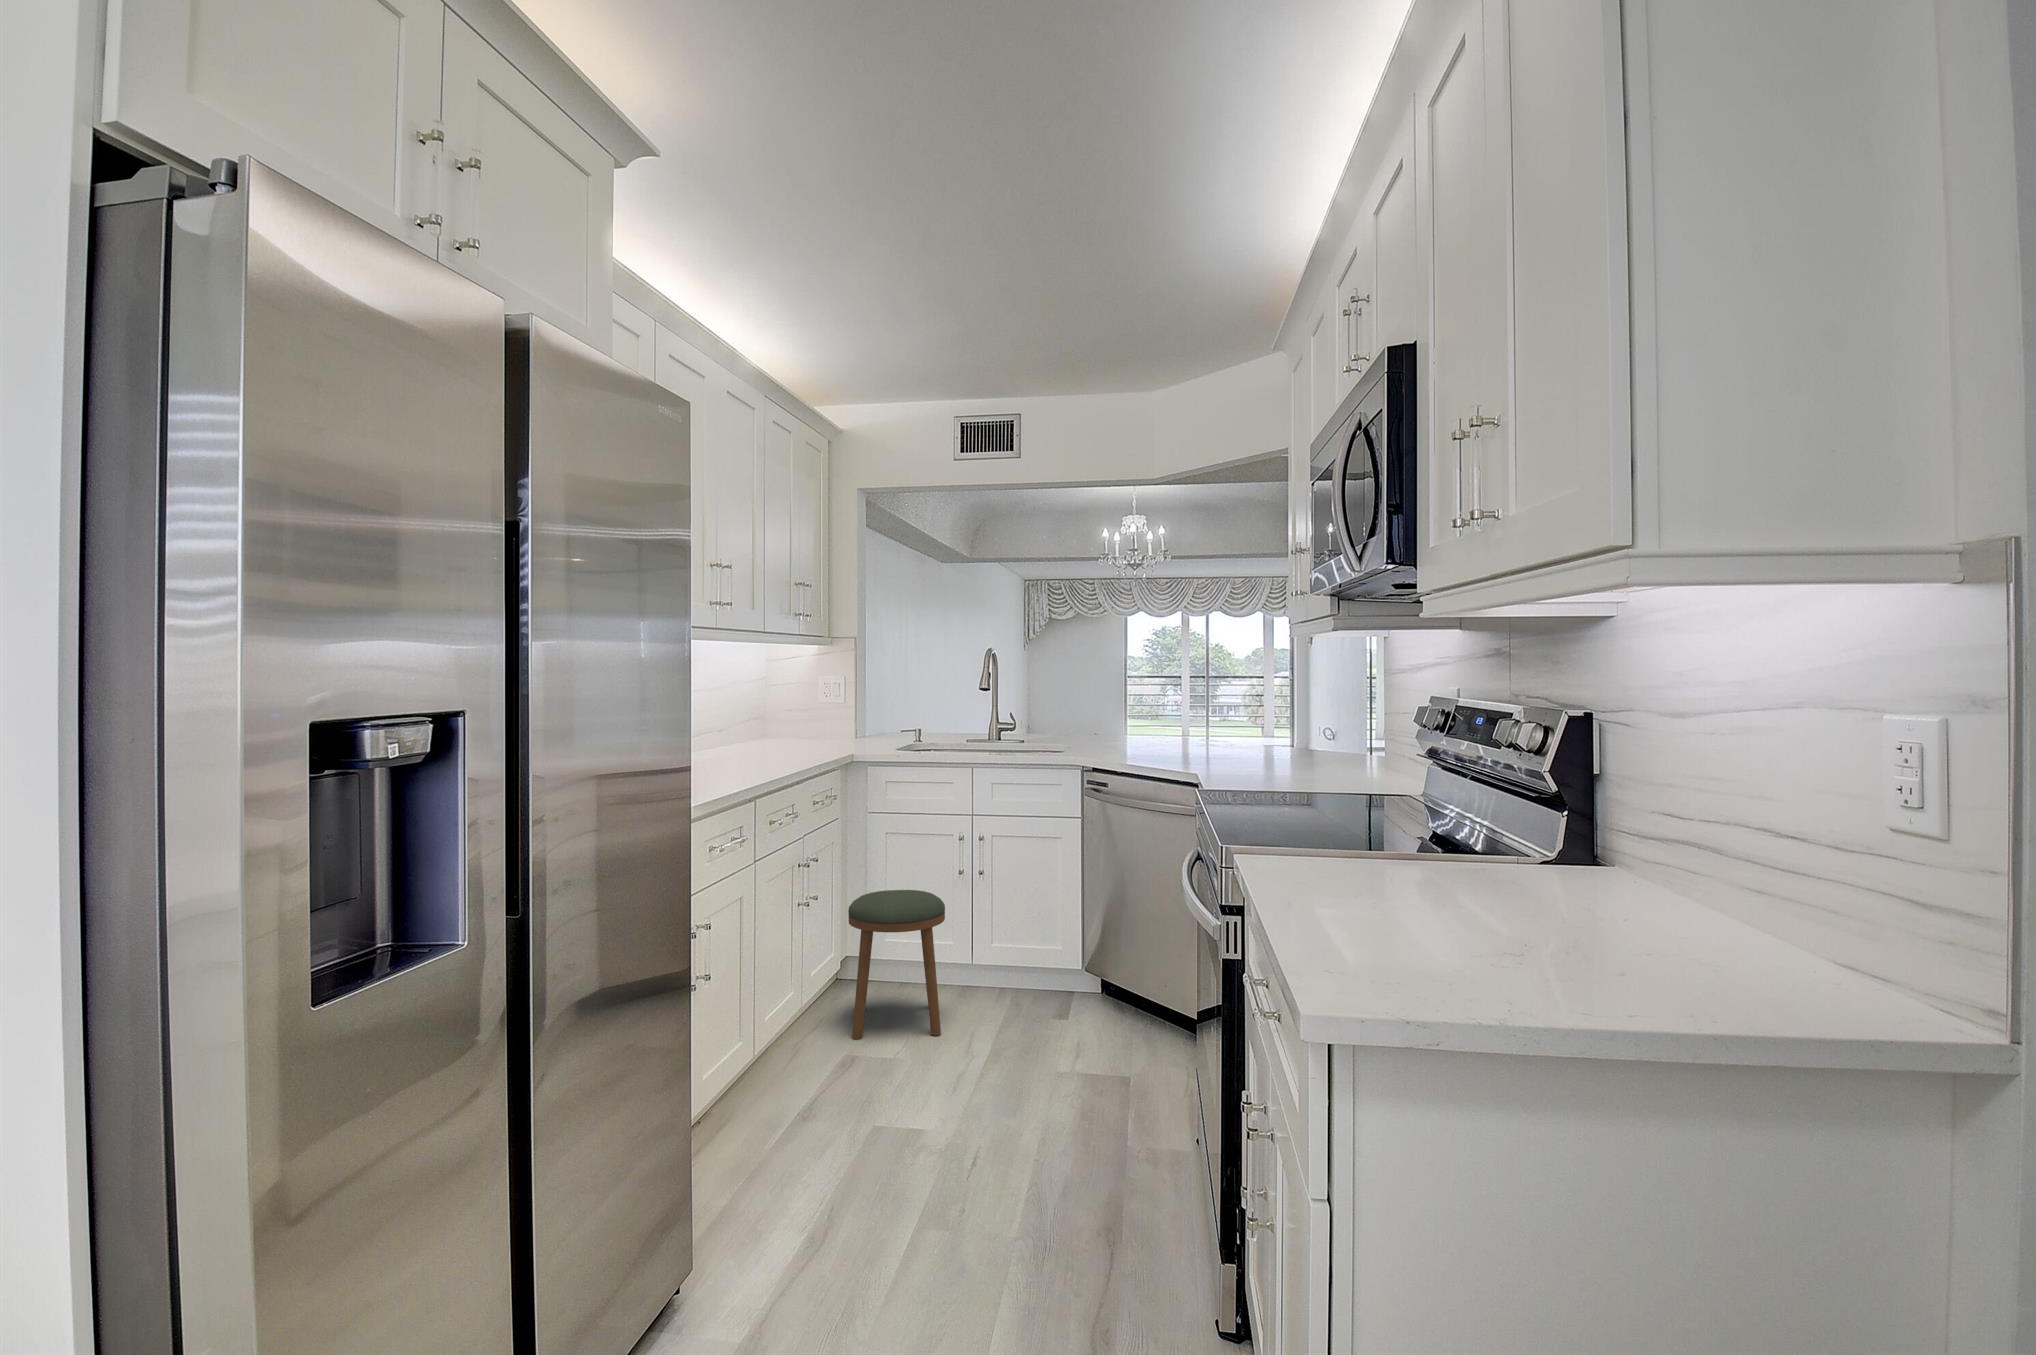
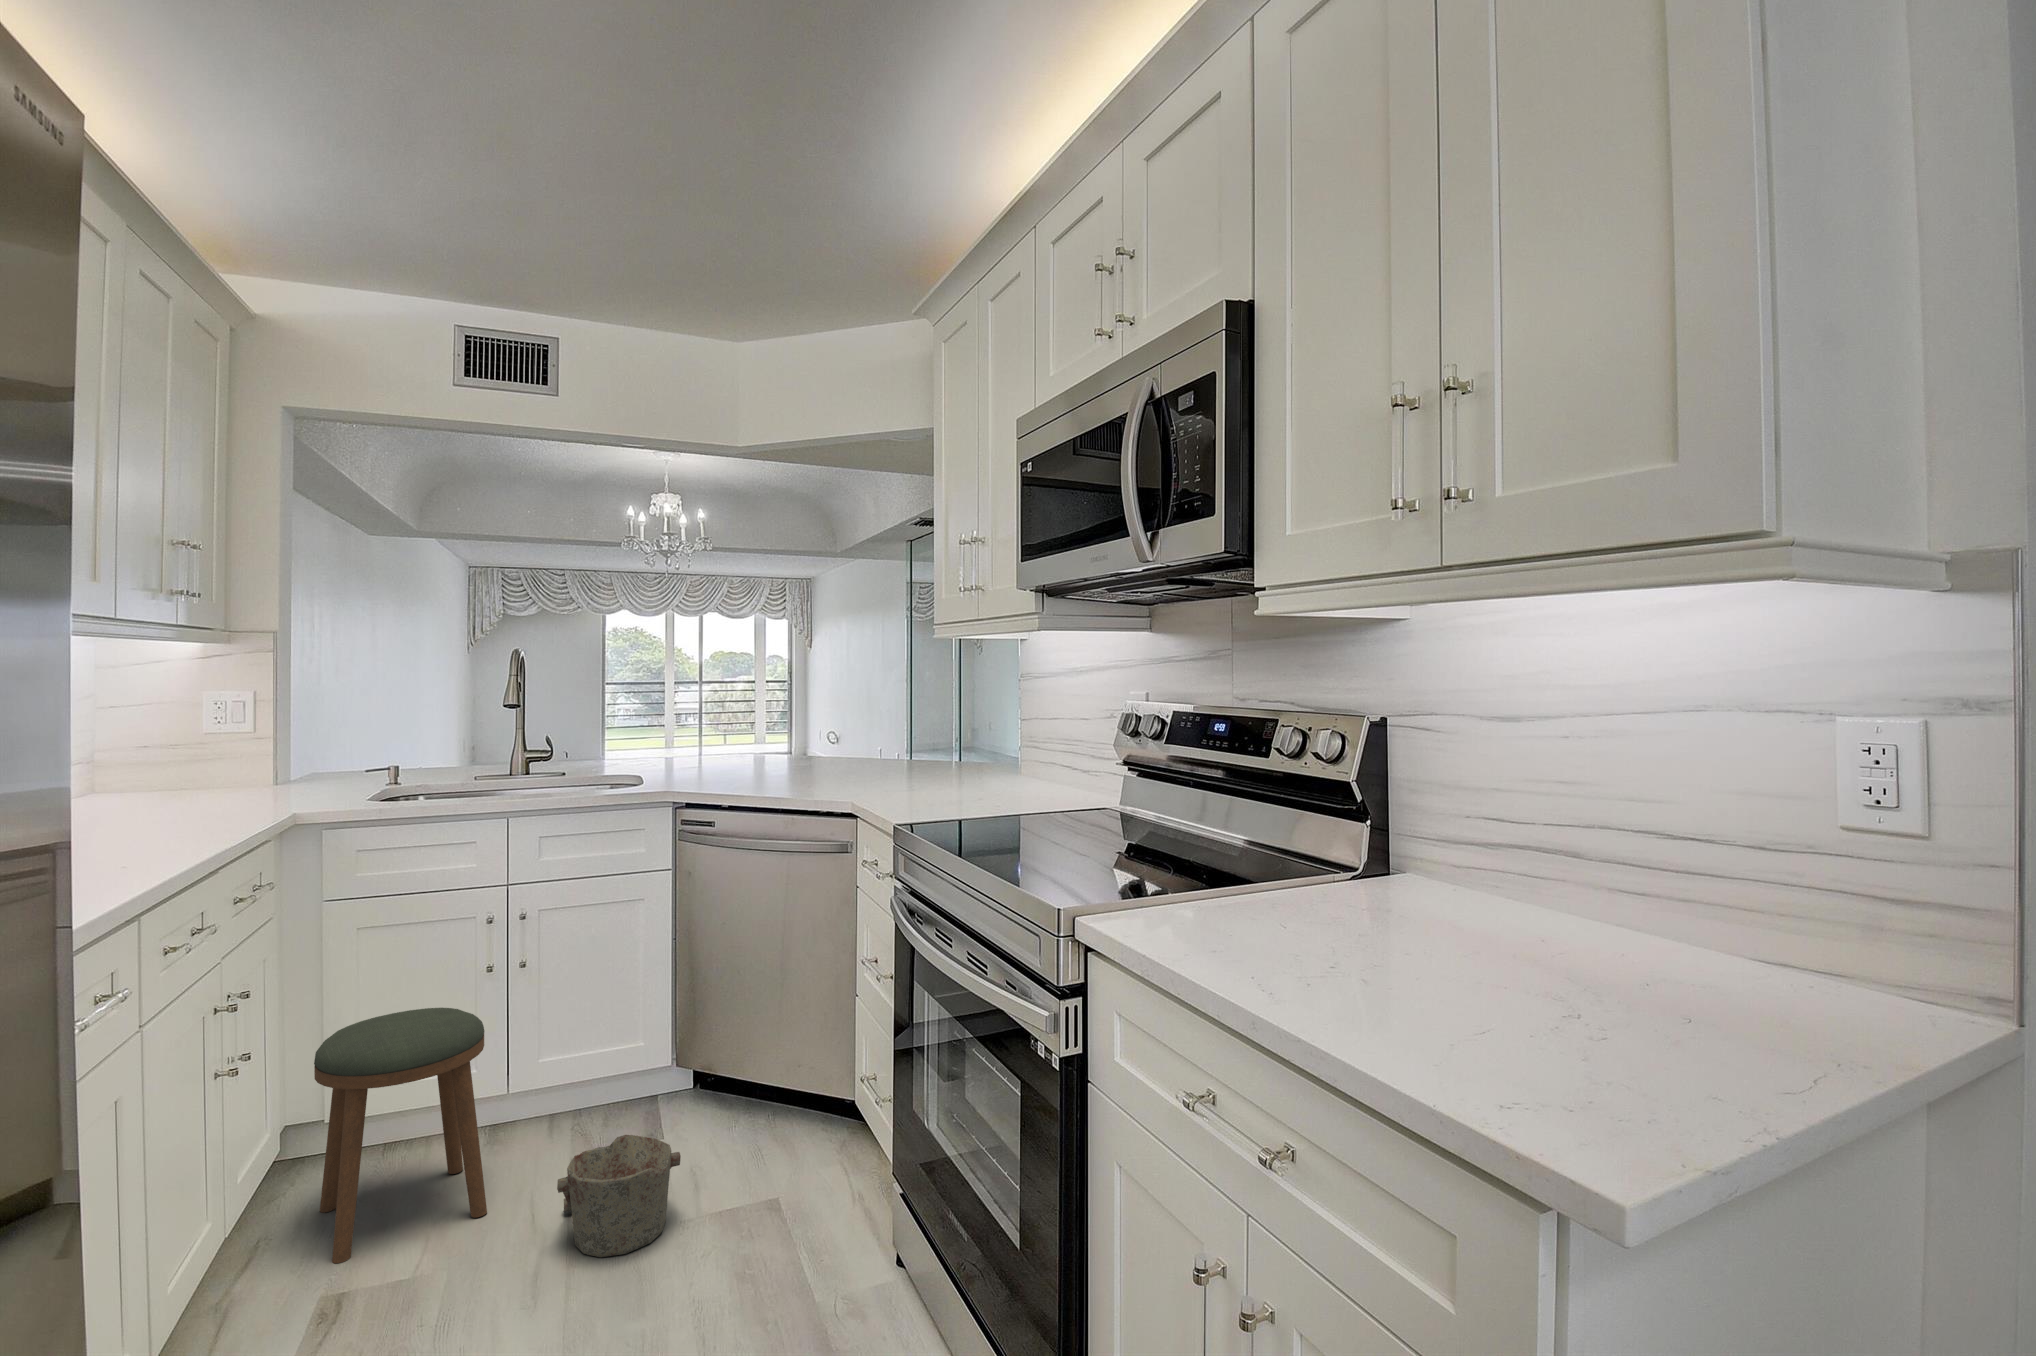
bucket: none [971,1000,1053,1080] -> present [557,1135,681,1257]

